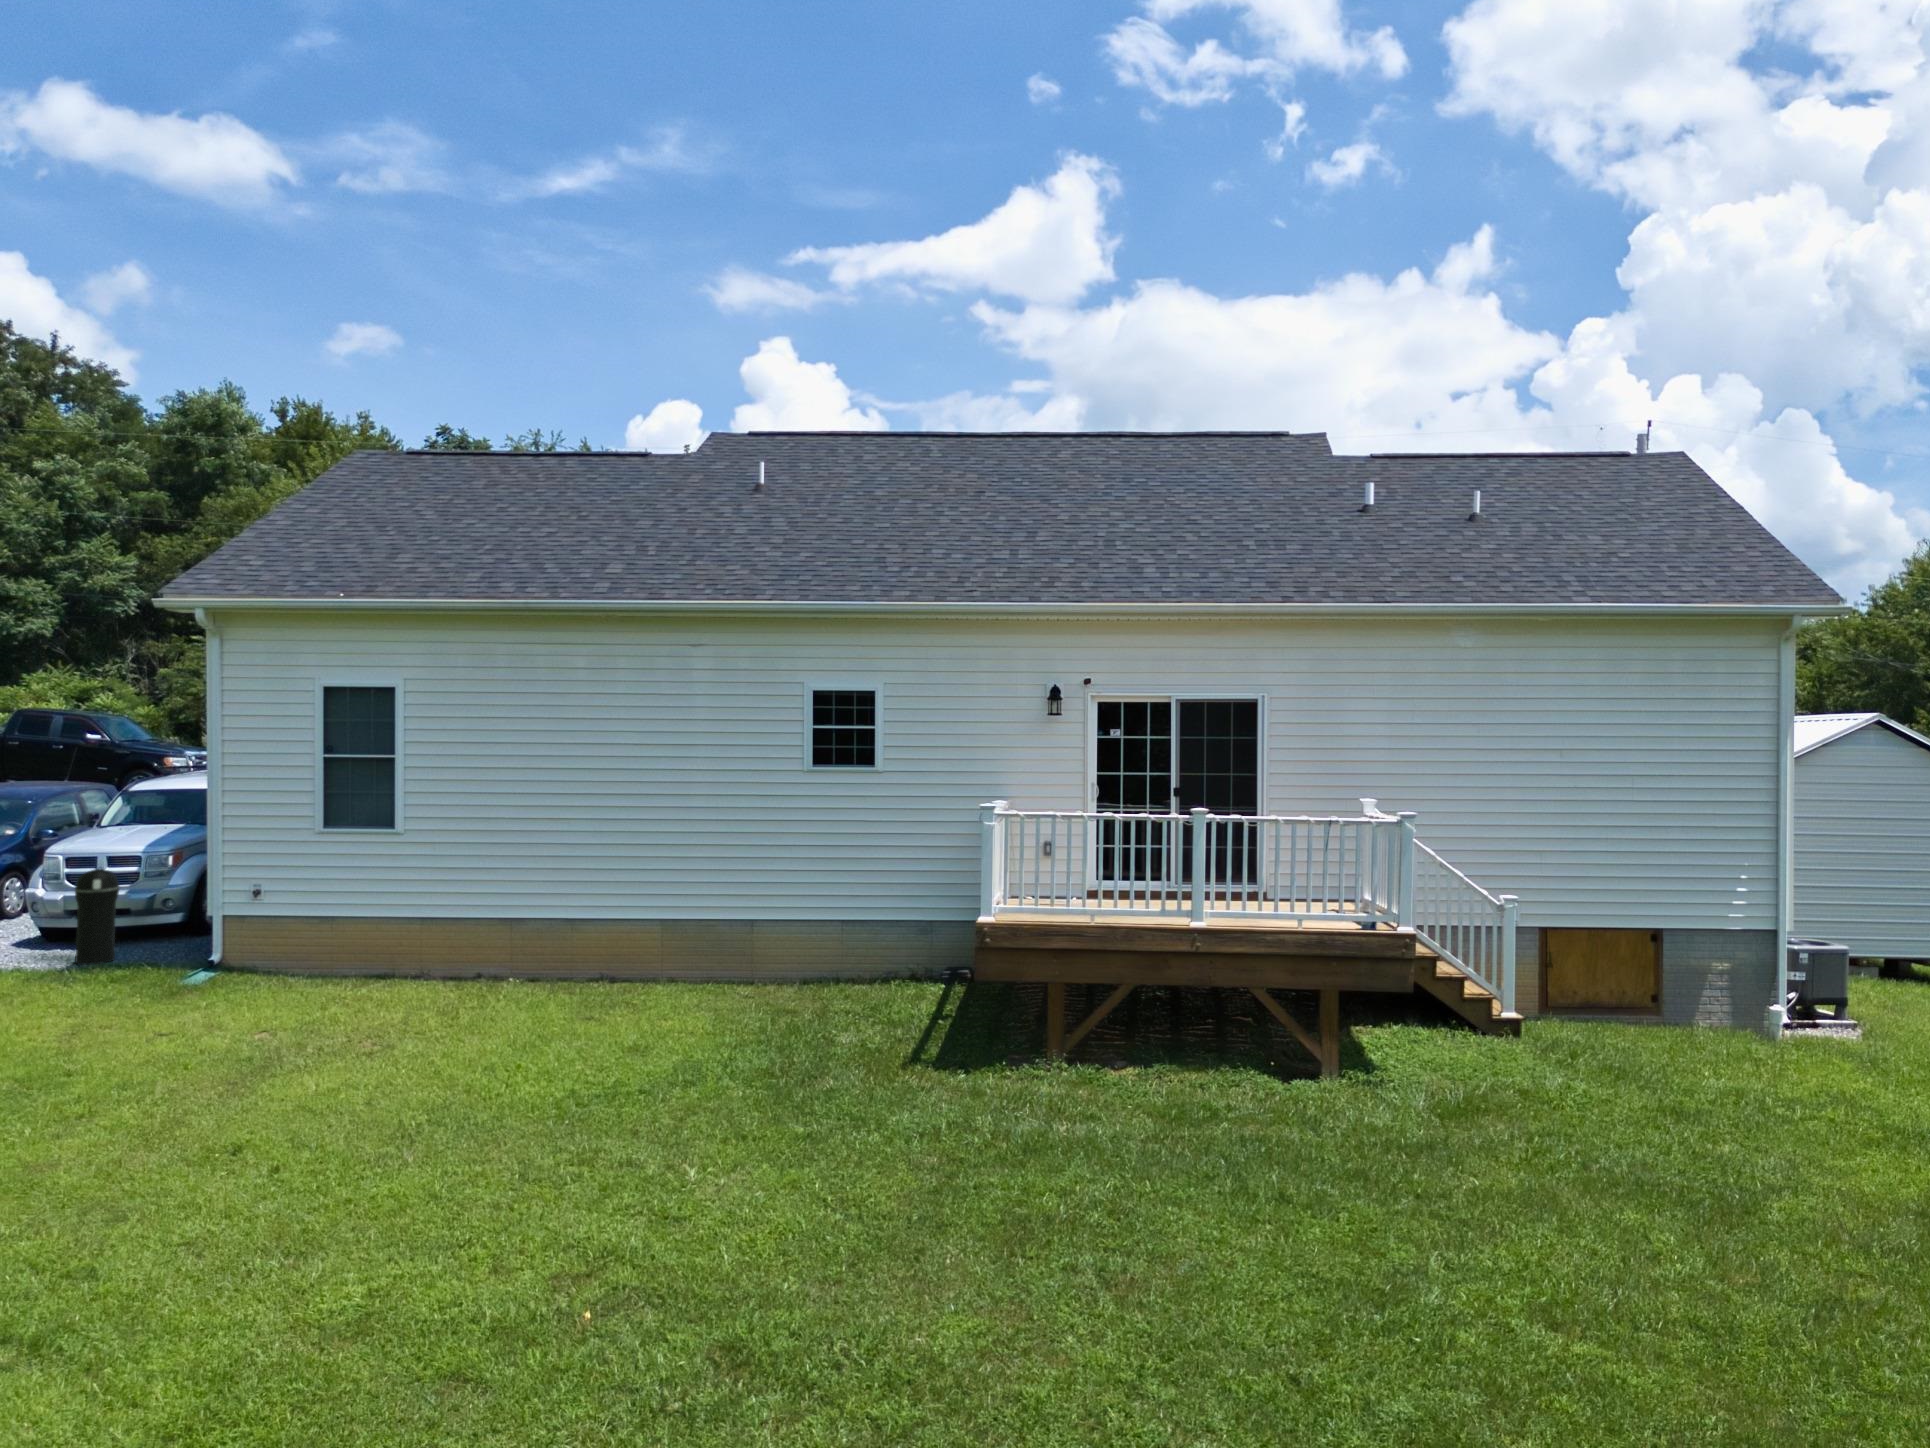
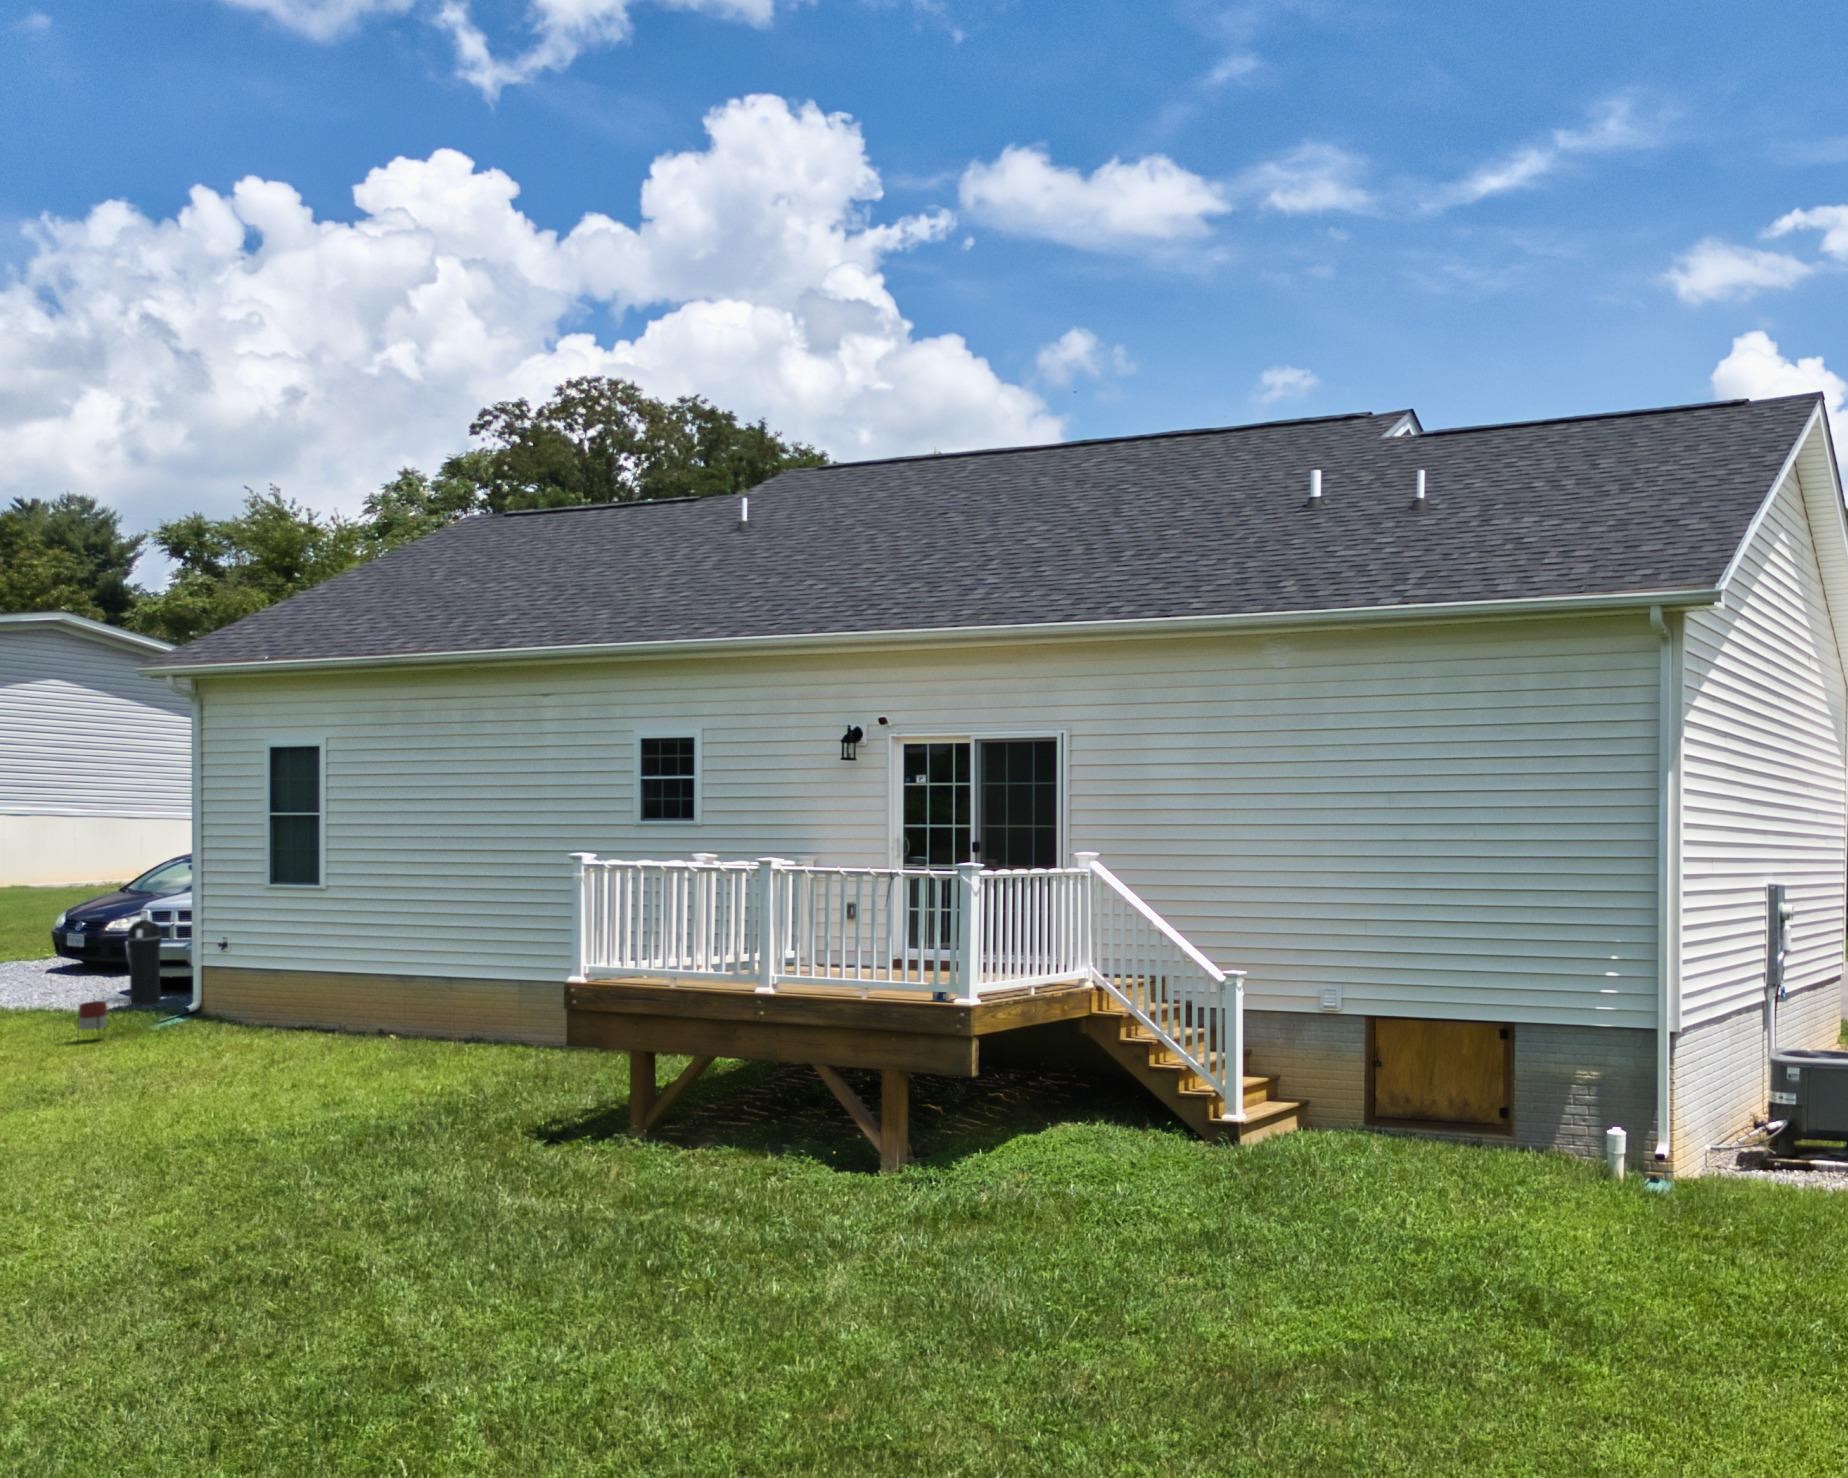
planter: none [87,963,128,1013] -> present [77,1001,107,1040]

